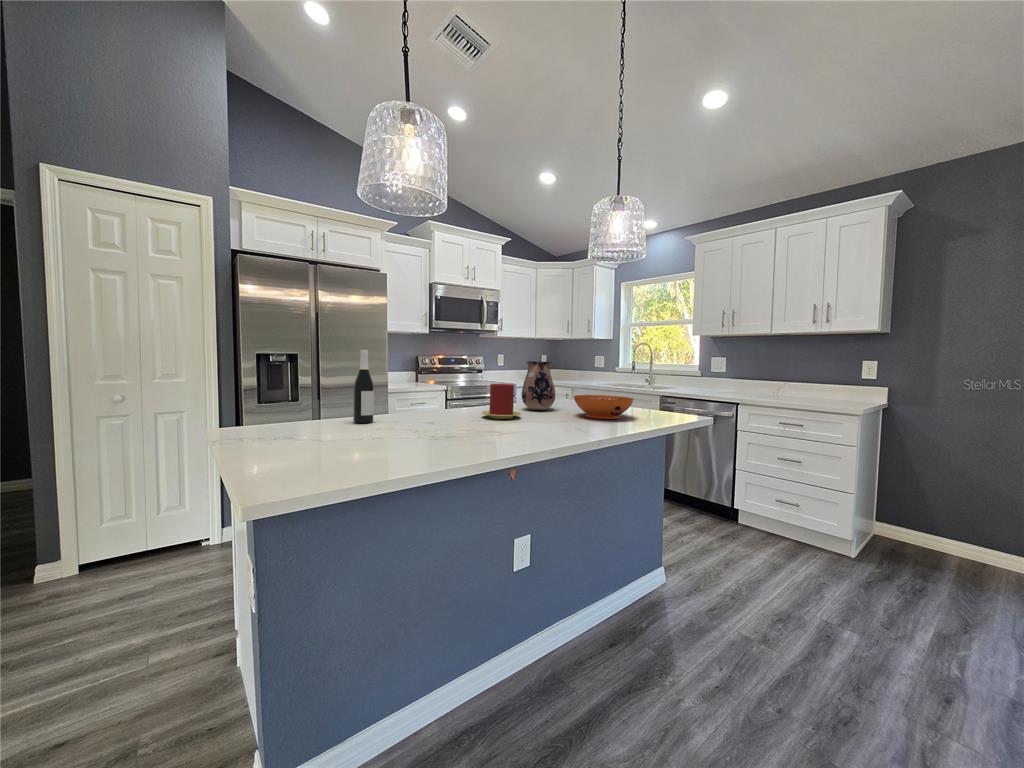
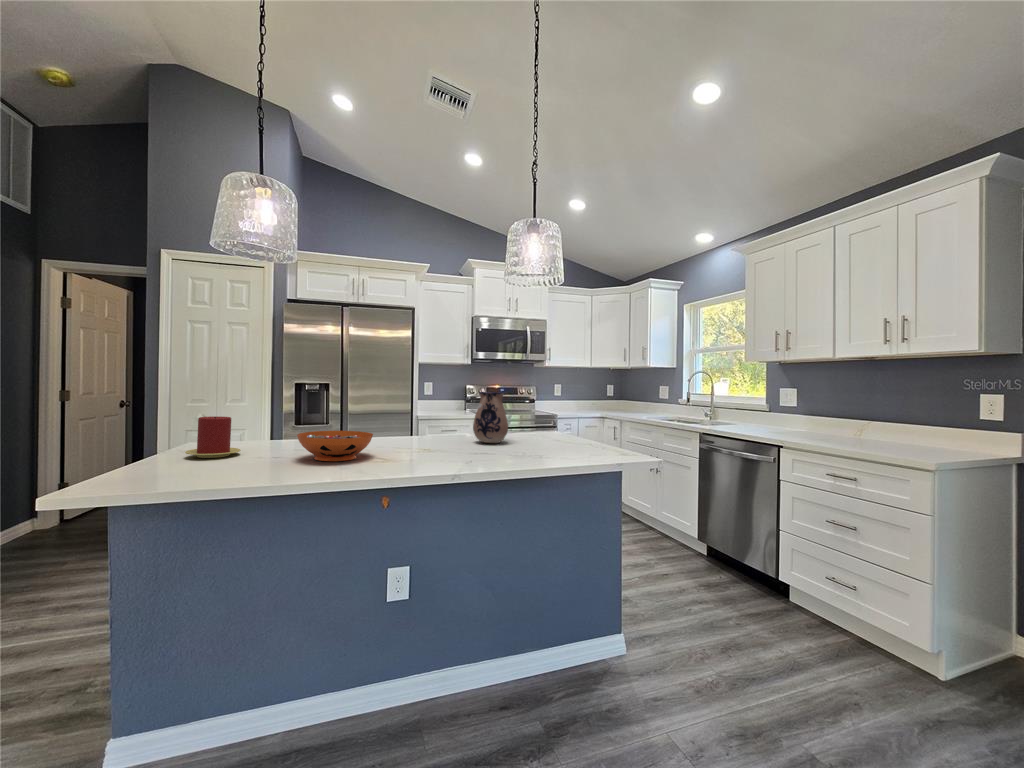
wine bottle: present [353,349,374,423] -> none [288,380,308,448]
candle: present [482,384,521,419] -> present [185,417,240,458]
decorative bowl: present [574,395,634,419] -> present [297,431,373,461]

